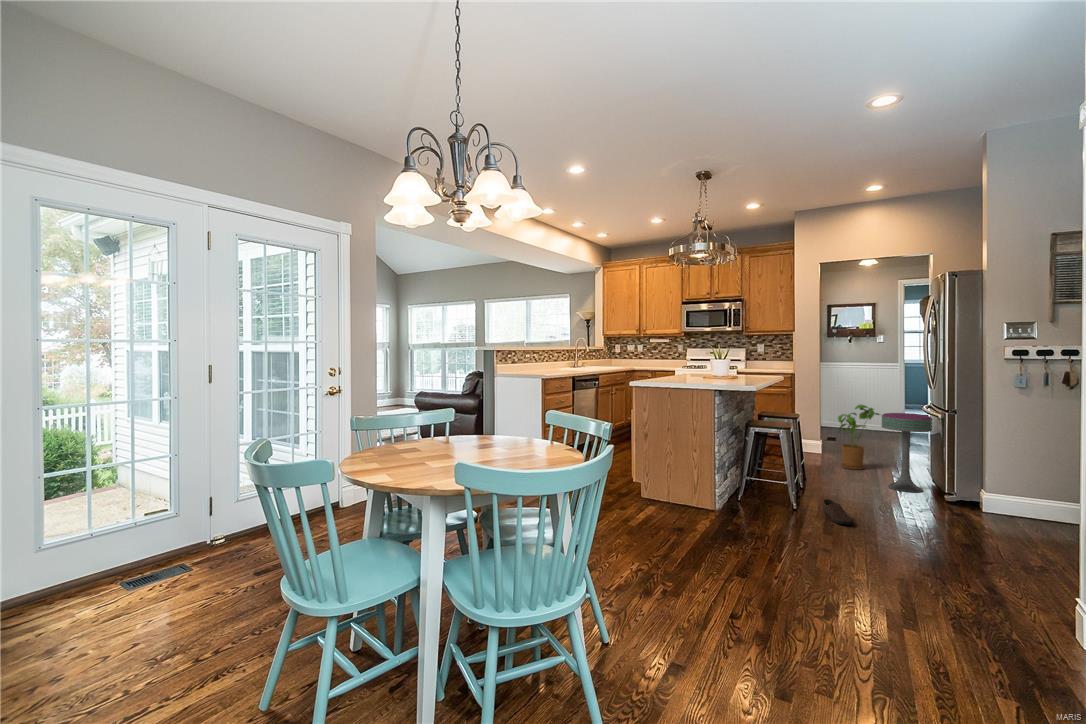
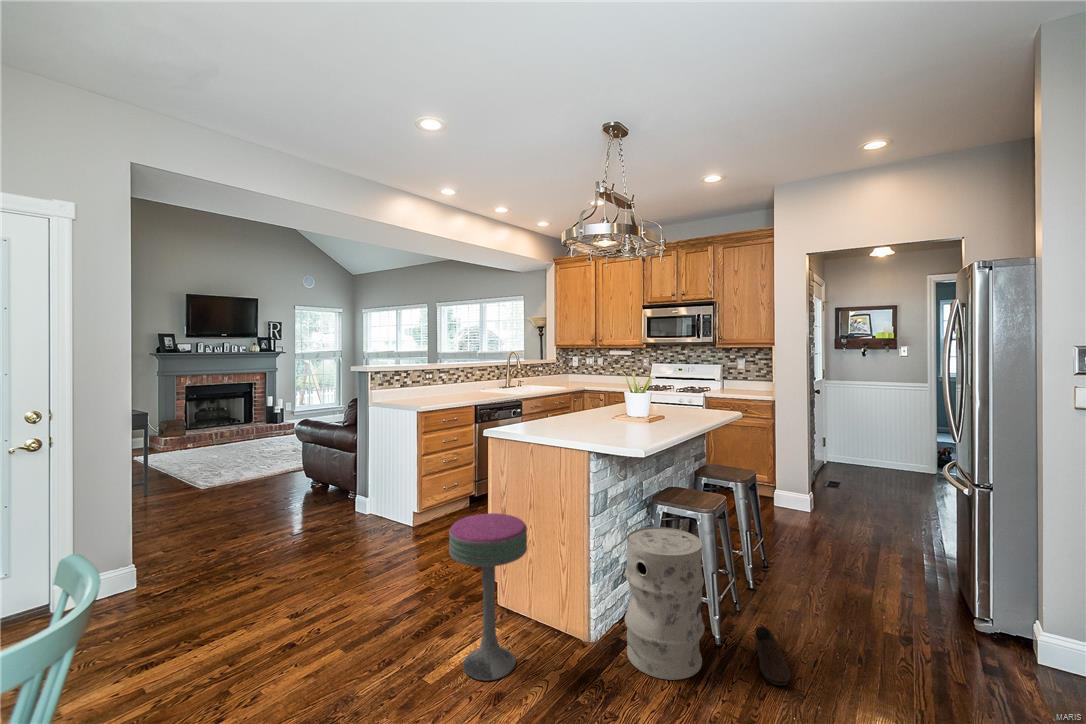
house plant: present [838,405,880,470] -> none [821,453,883,546]
bar stool: present [881,413,932,492] -> present [449,513,527,681]
trash can: none [743,439,797,525] -> present [625,527,704,680]

